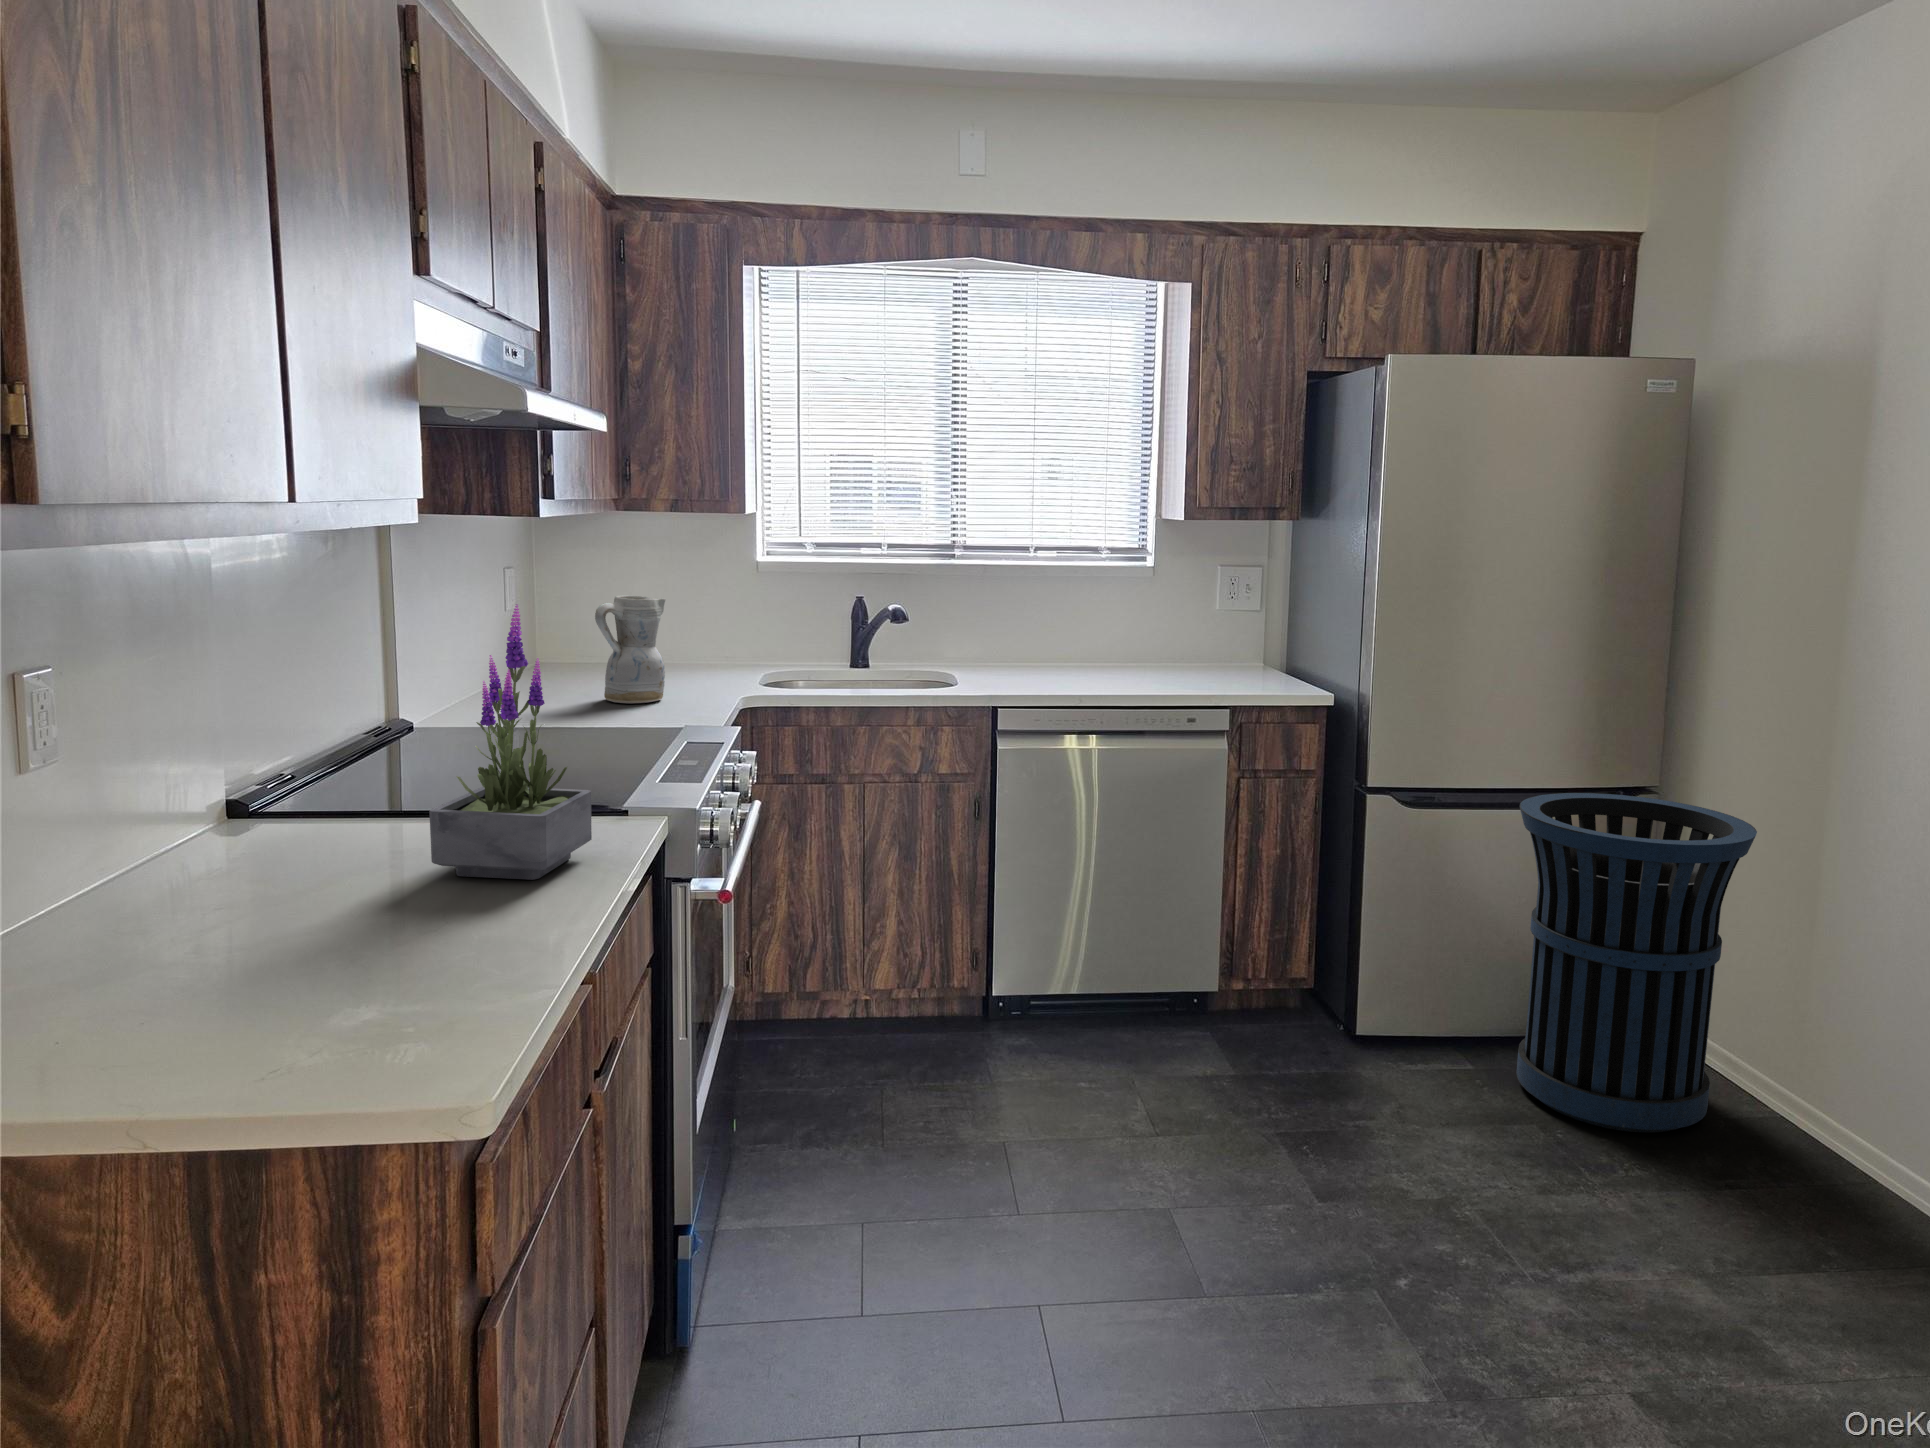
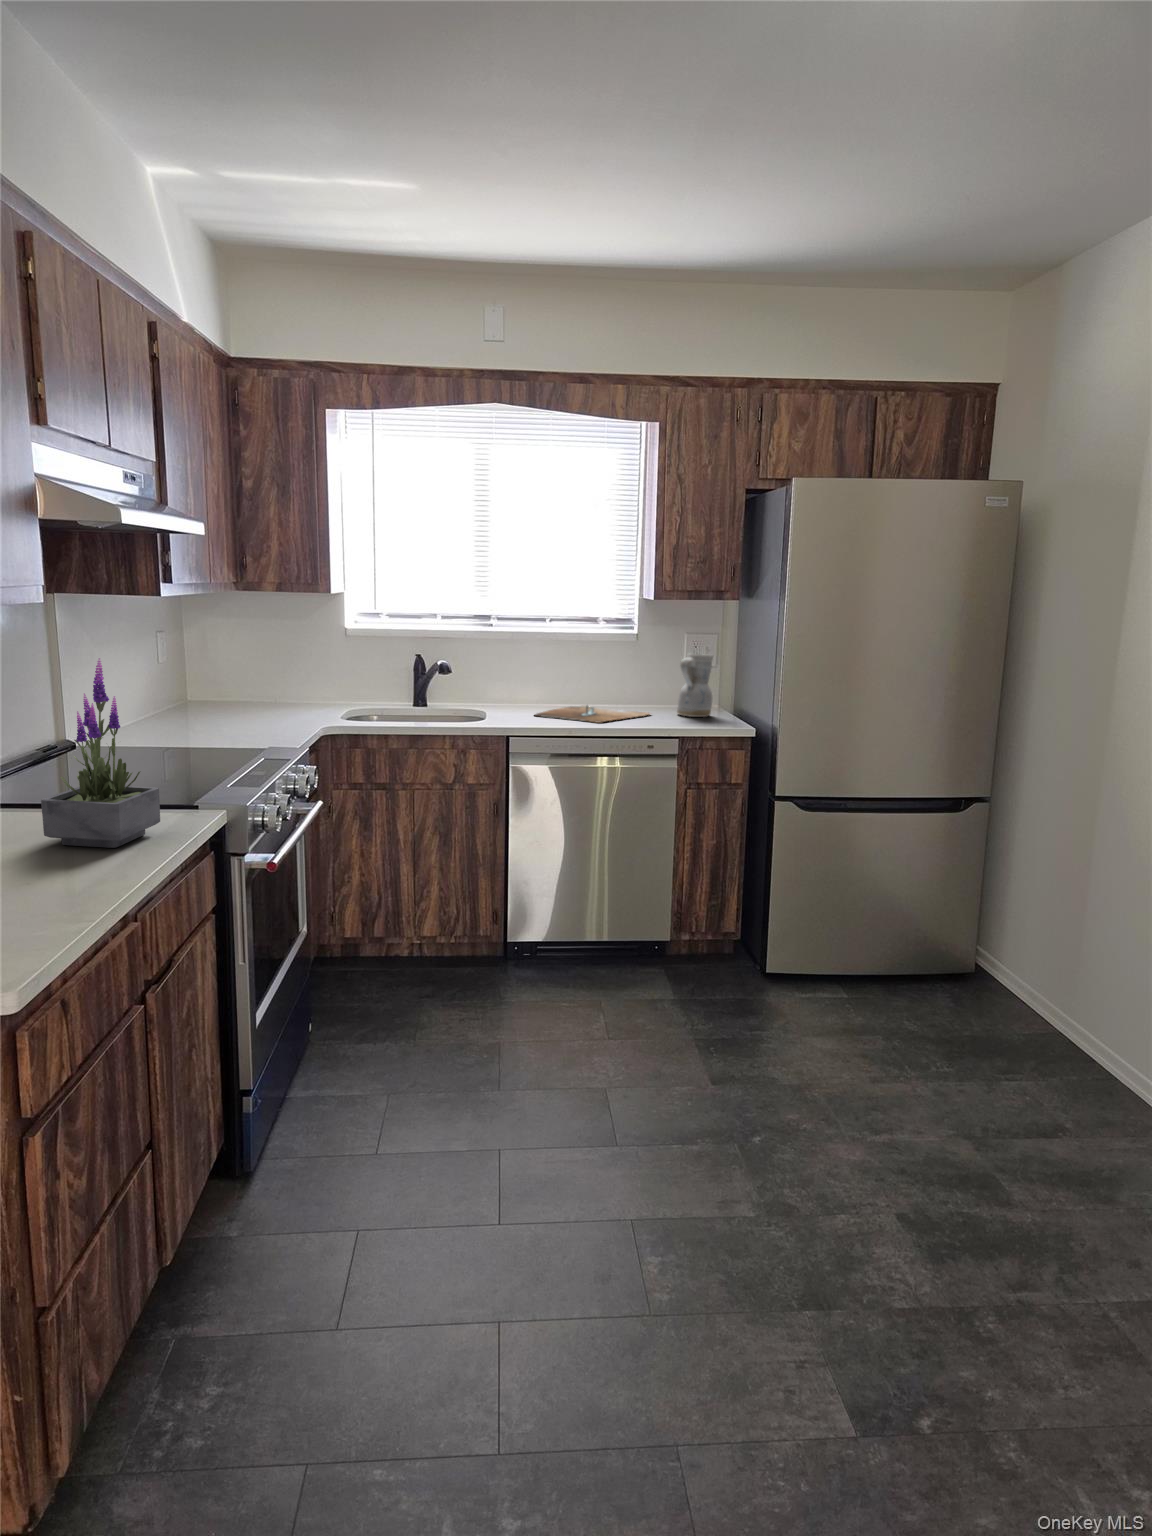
ceramic pitcher: present [595,596,665,703] -> present [677,653,713,717]
cutting board: none [1024,663,1183,688] -> present [535,705,650,723]
trash can: present [1516,793,1757,1132] -> none [878,801,1051,1046]

